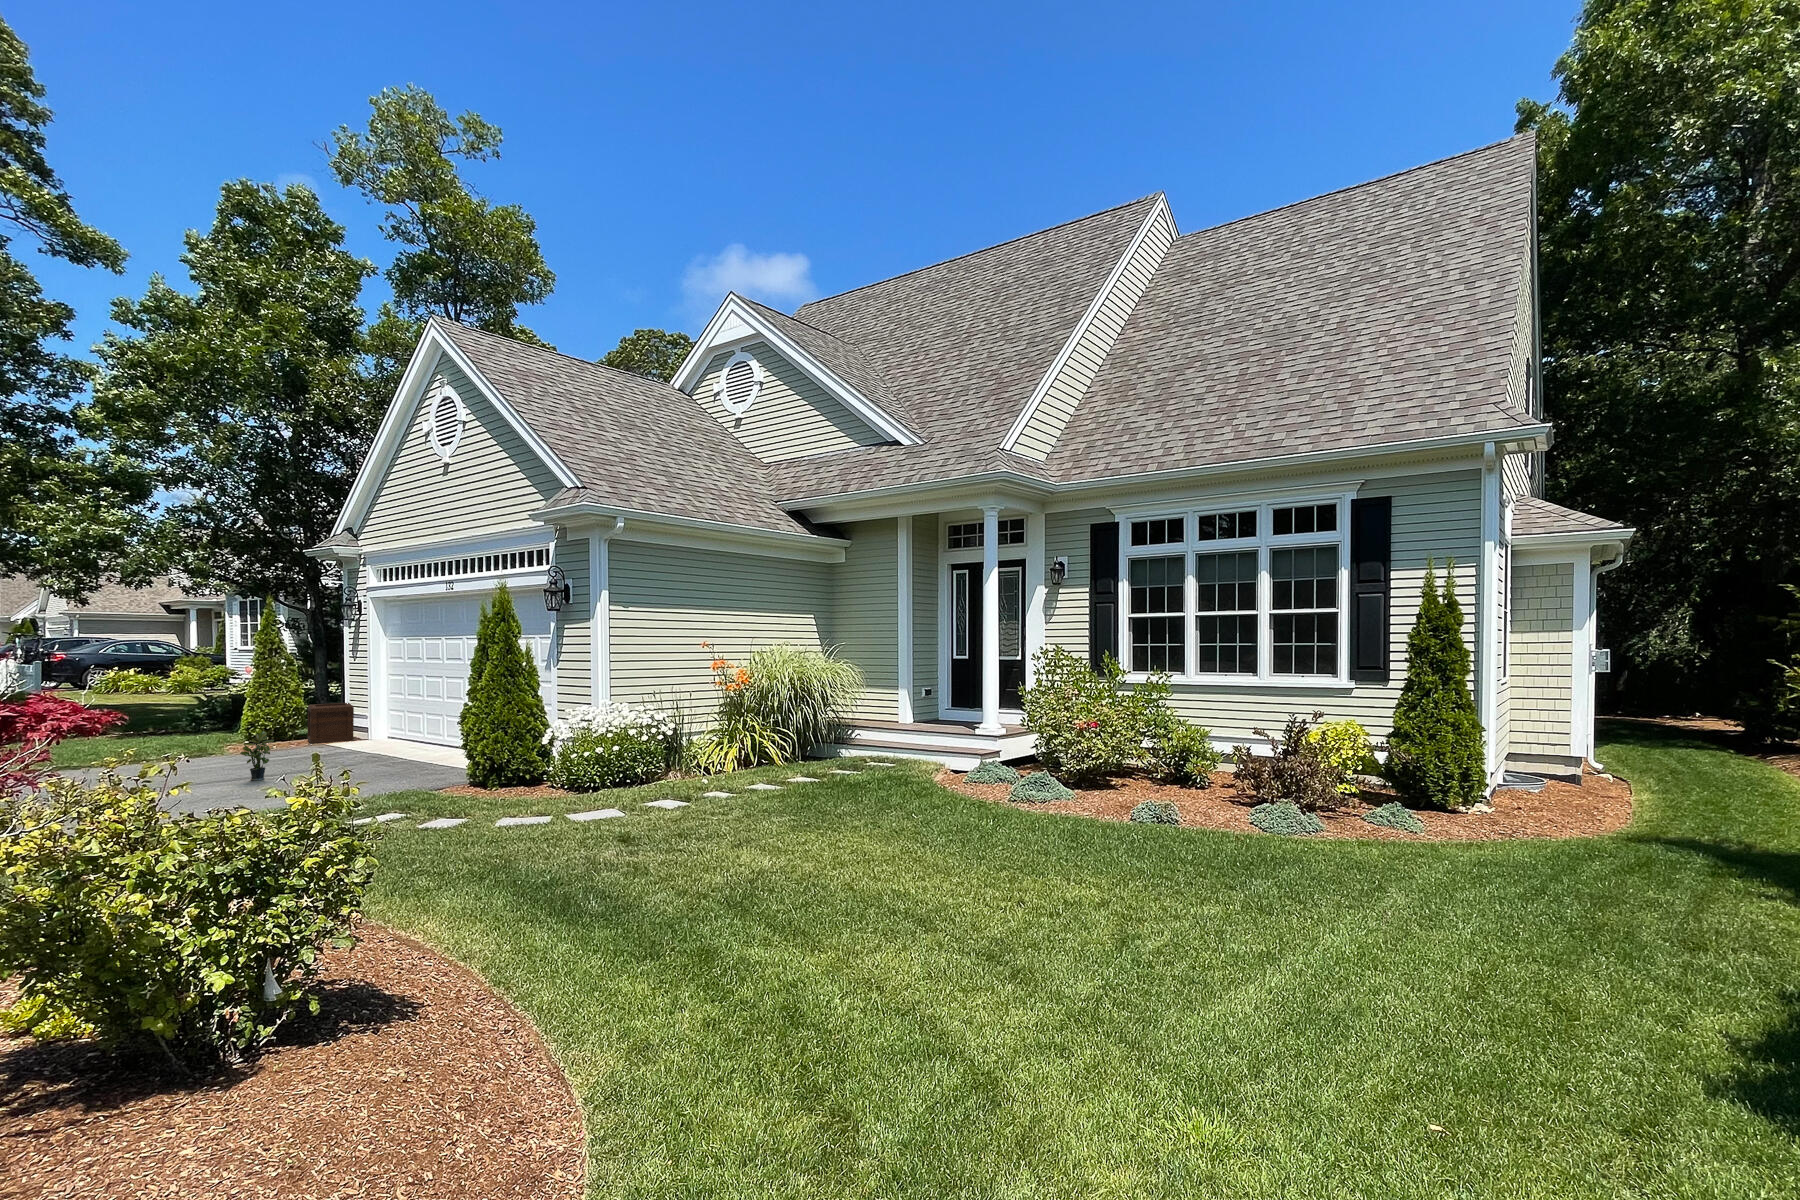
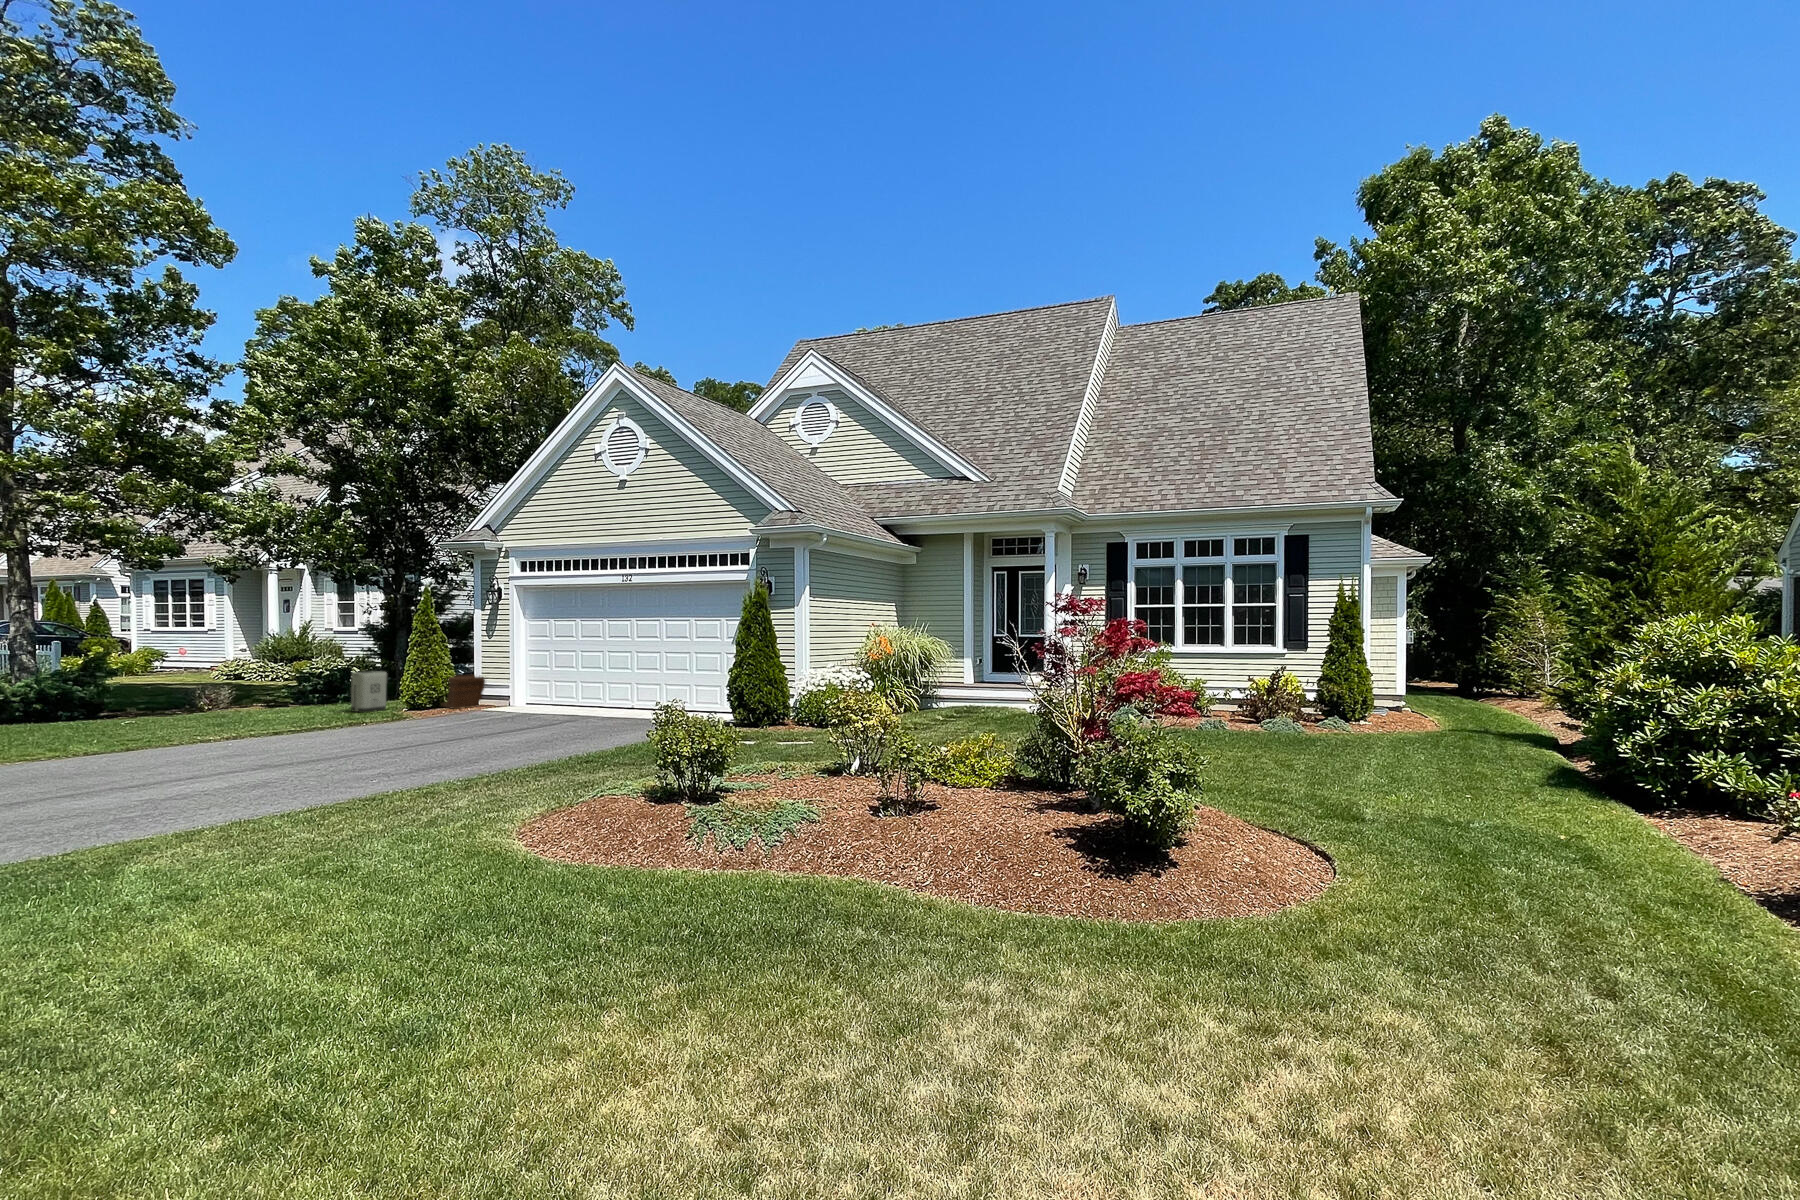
trash can: none [209,698,248,746] -> present [351,671,387,713]
potted plant: present [240,731,274,781] -> none [491,692,515,731]

